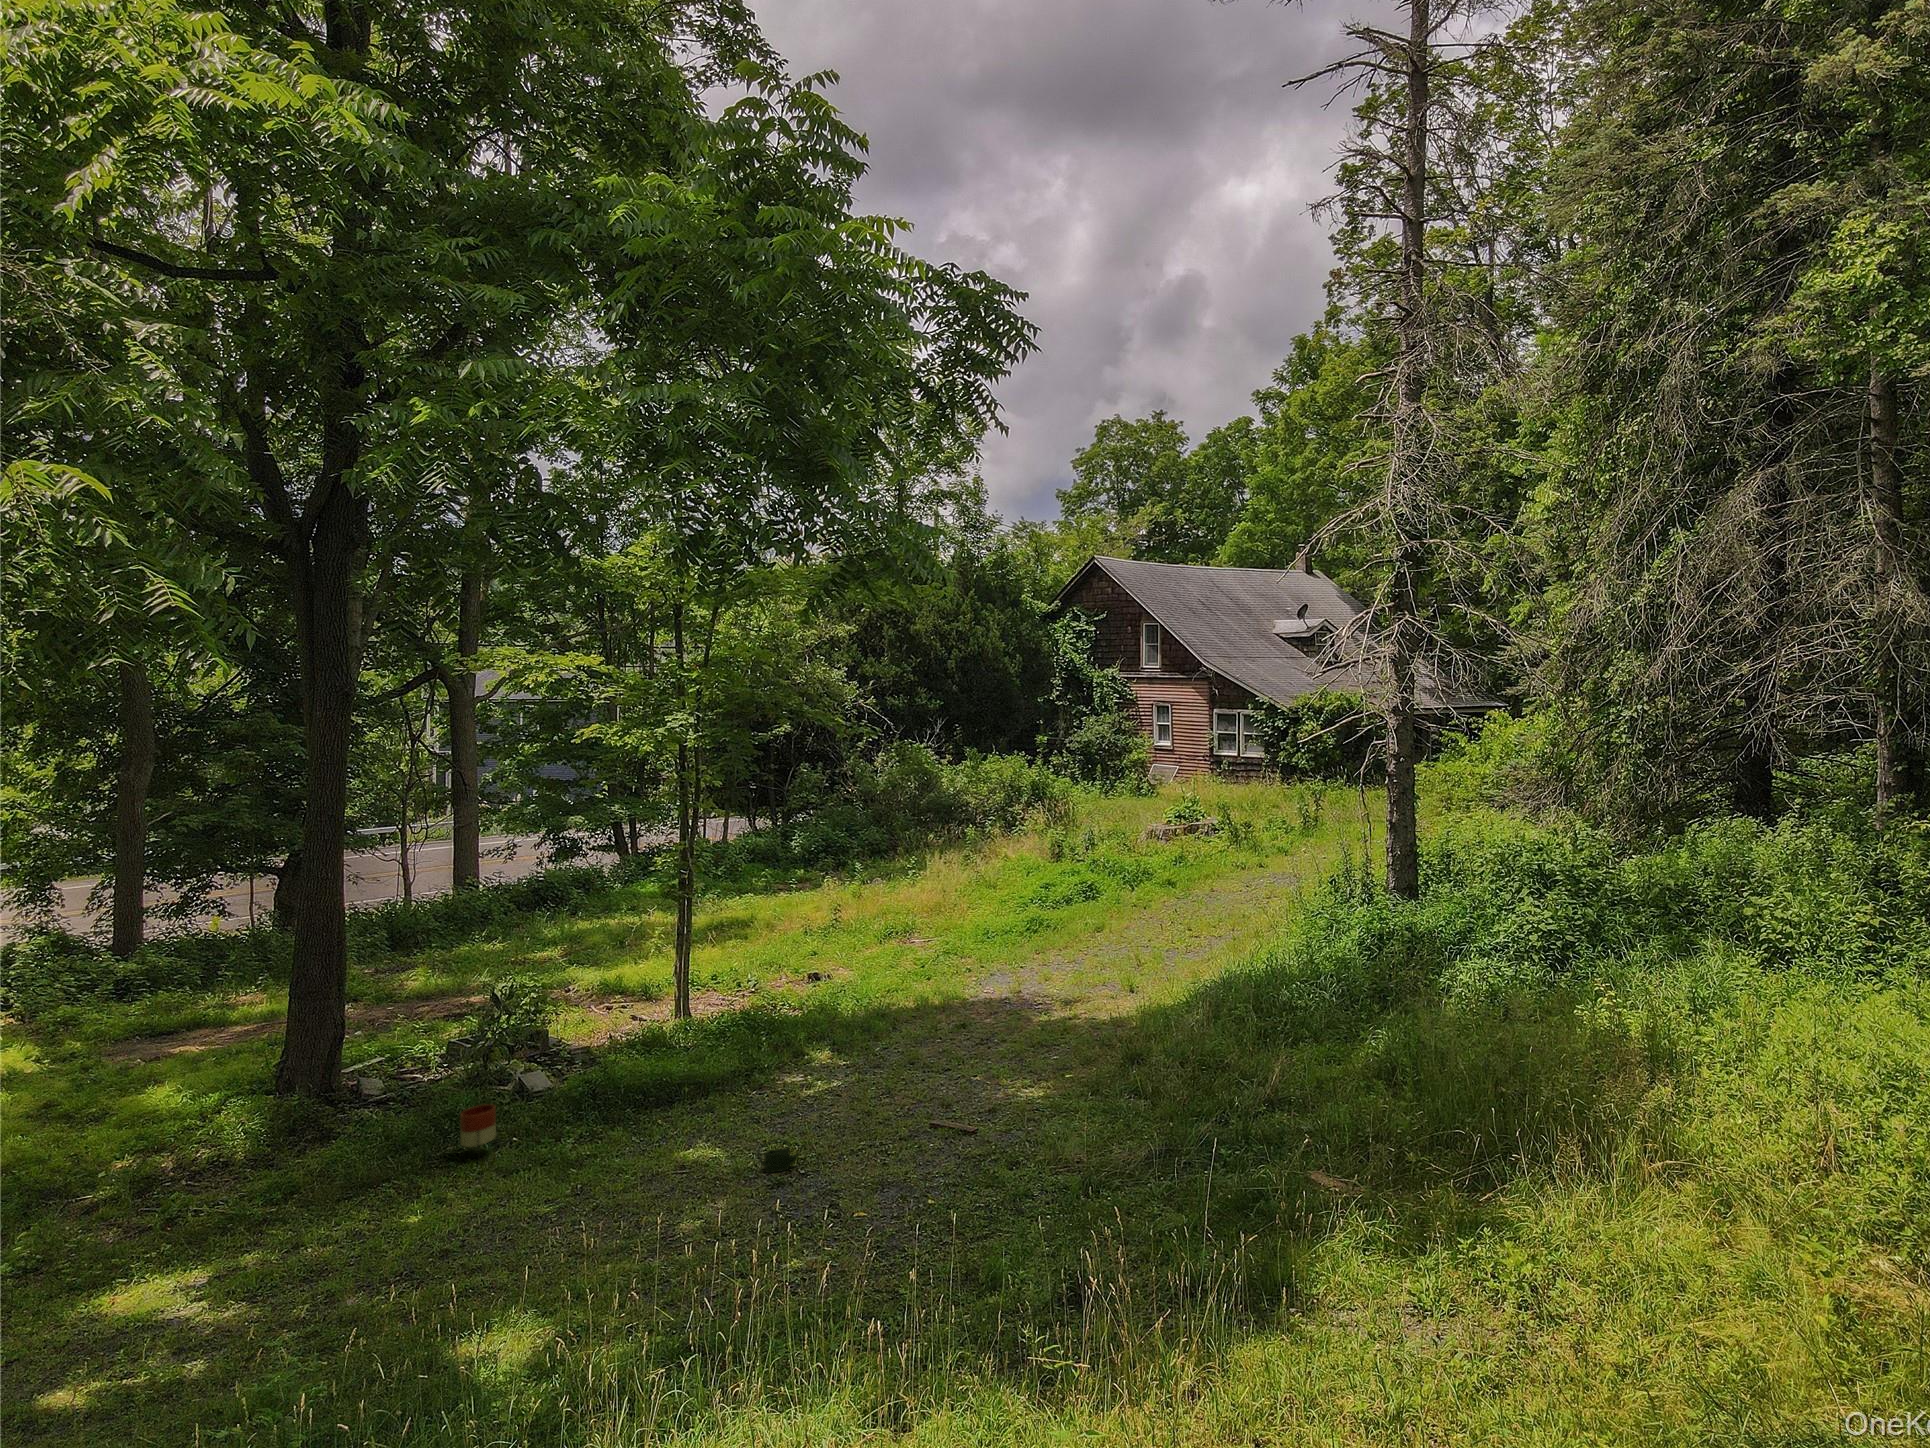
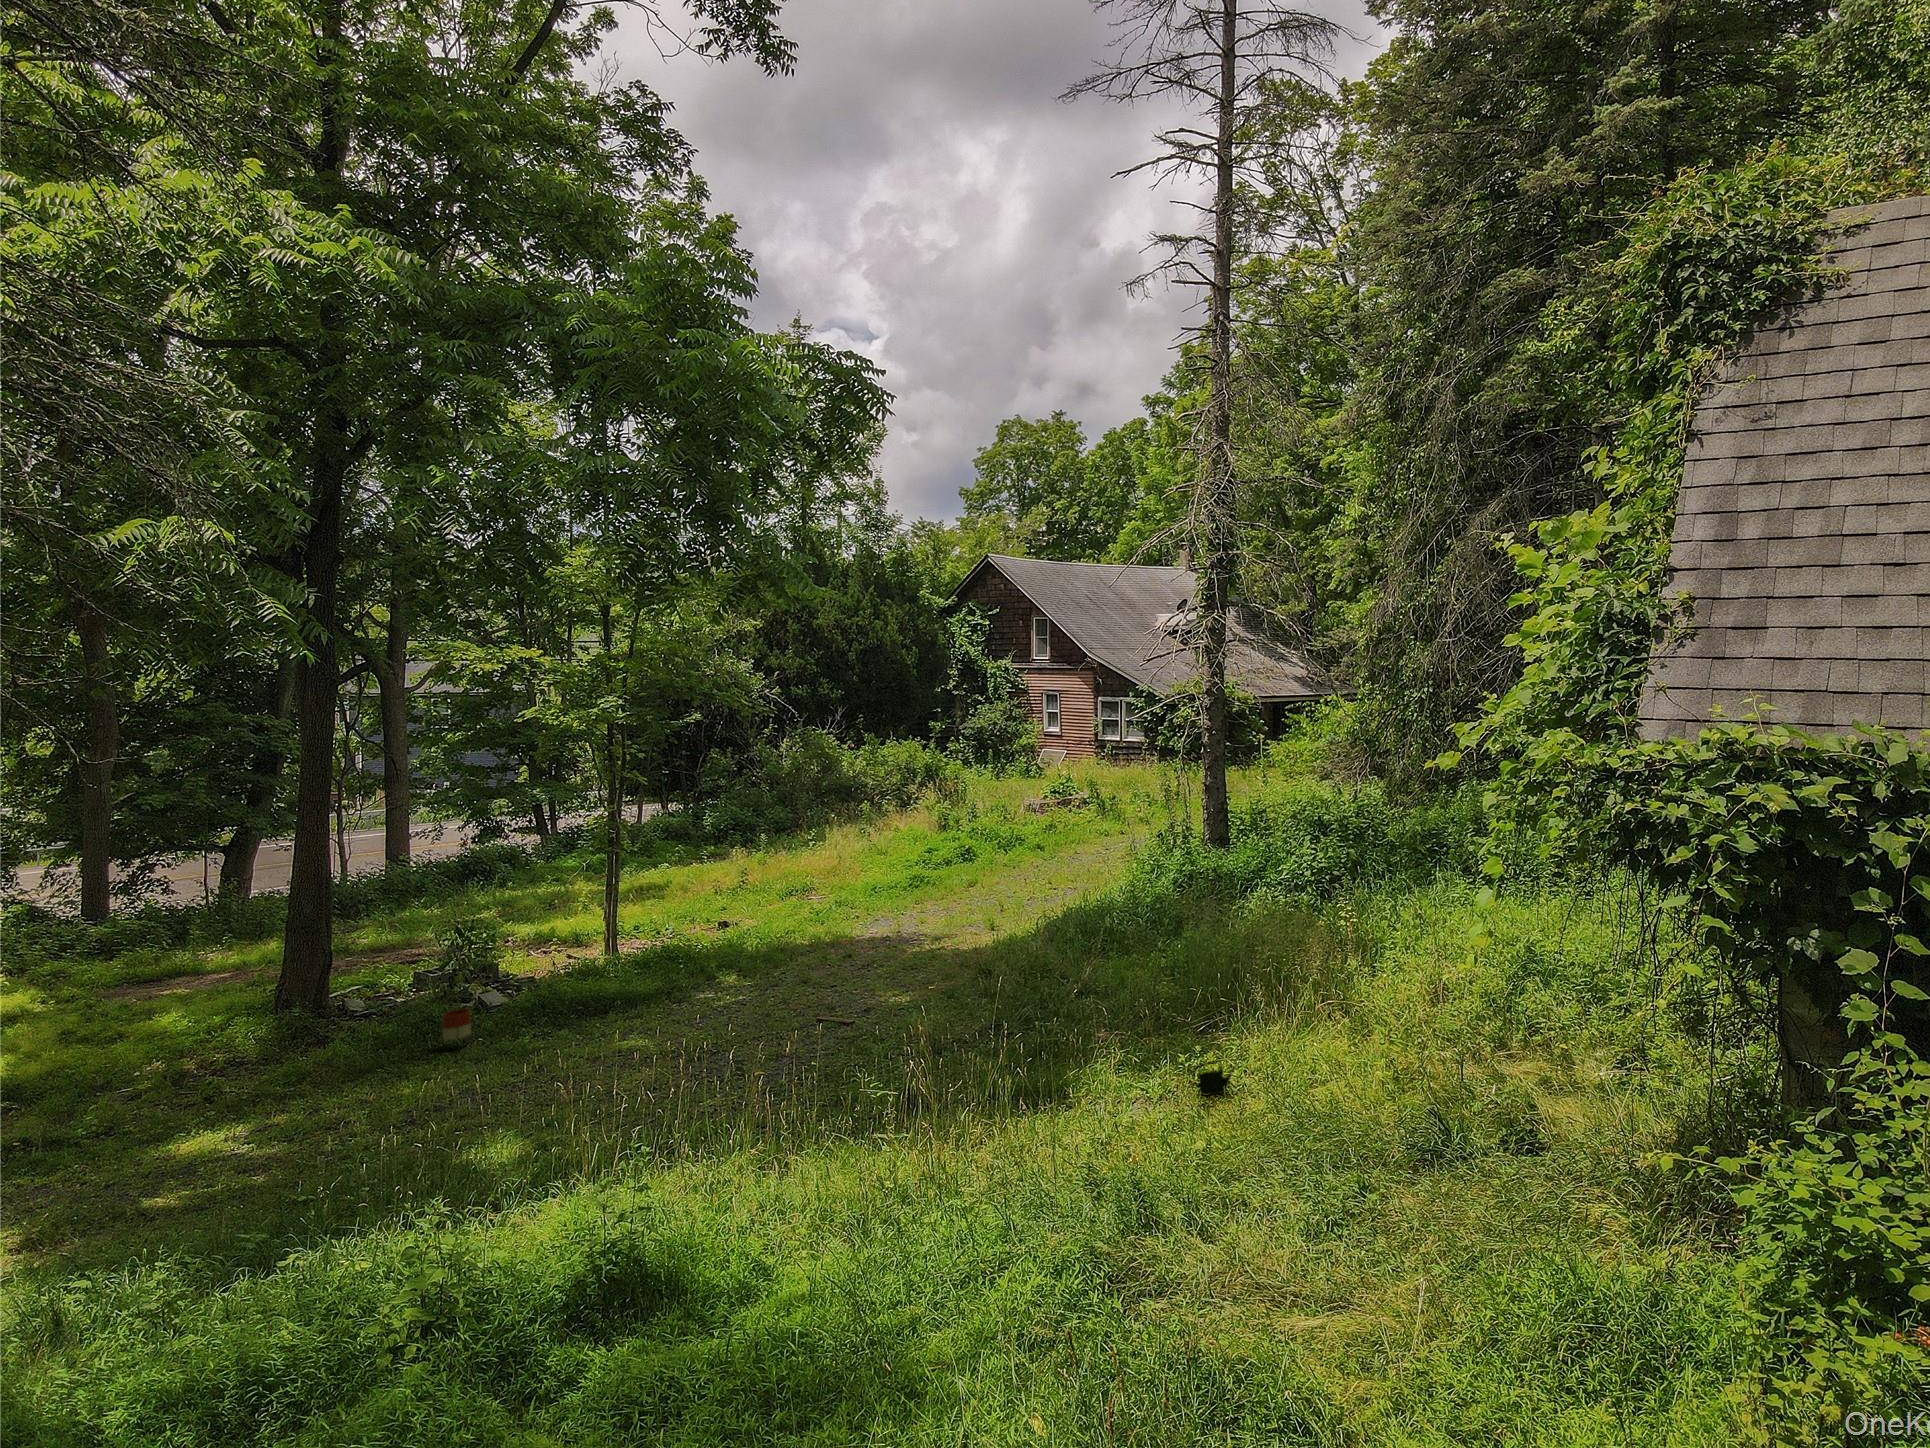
watering can: present [758,1140,802,1173] -> present [1192,1061,1236,1096]

